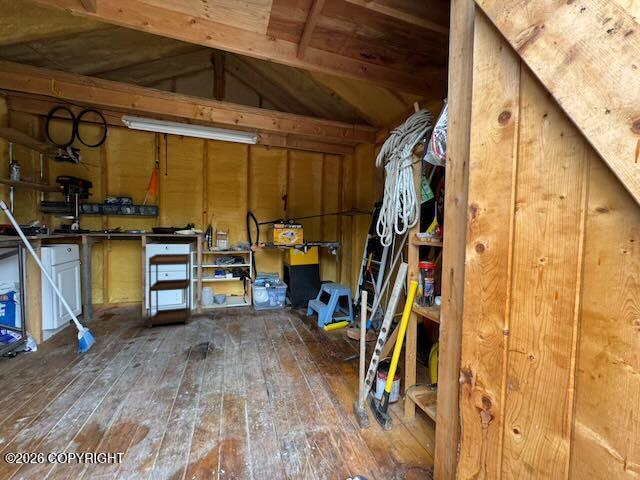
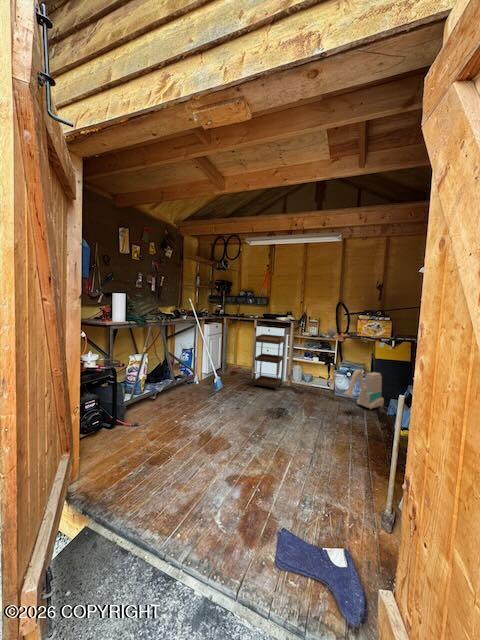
vacuum cleaner: none [270,278,302,316] -> present [343,369,384,409]

